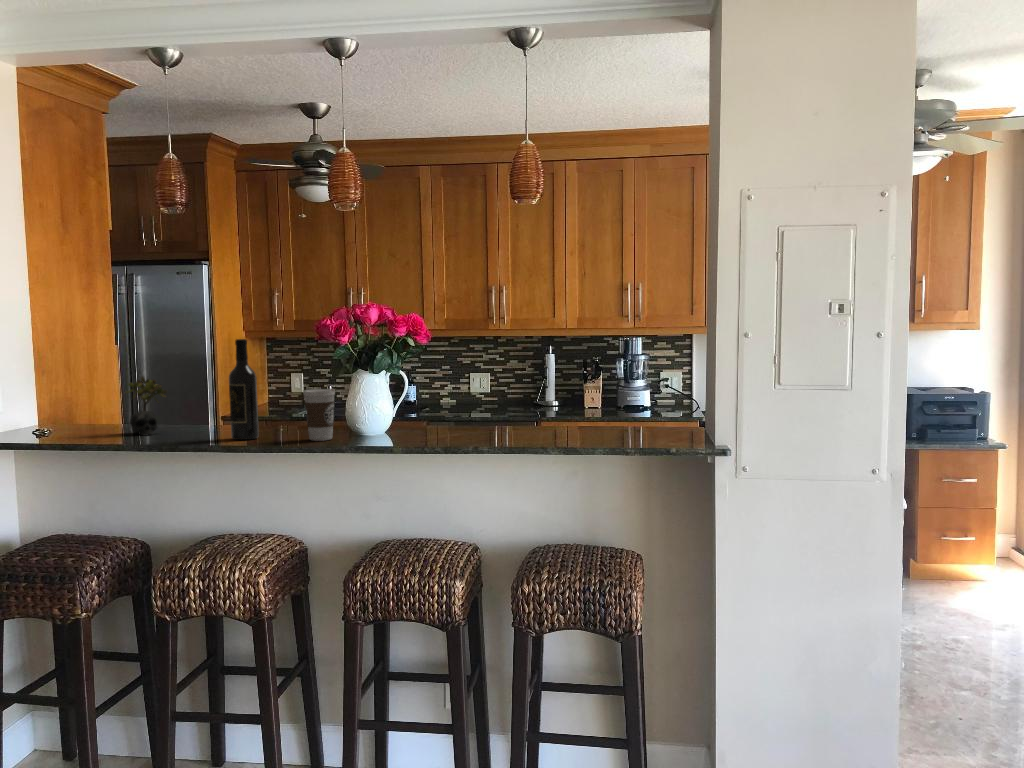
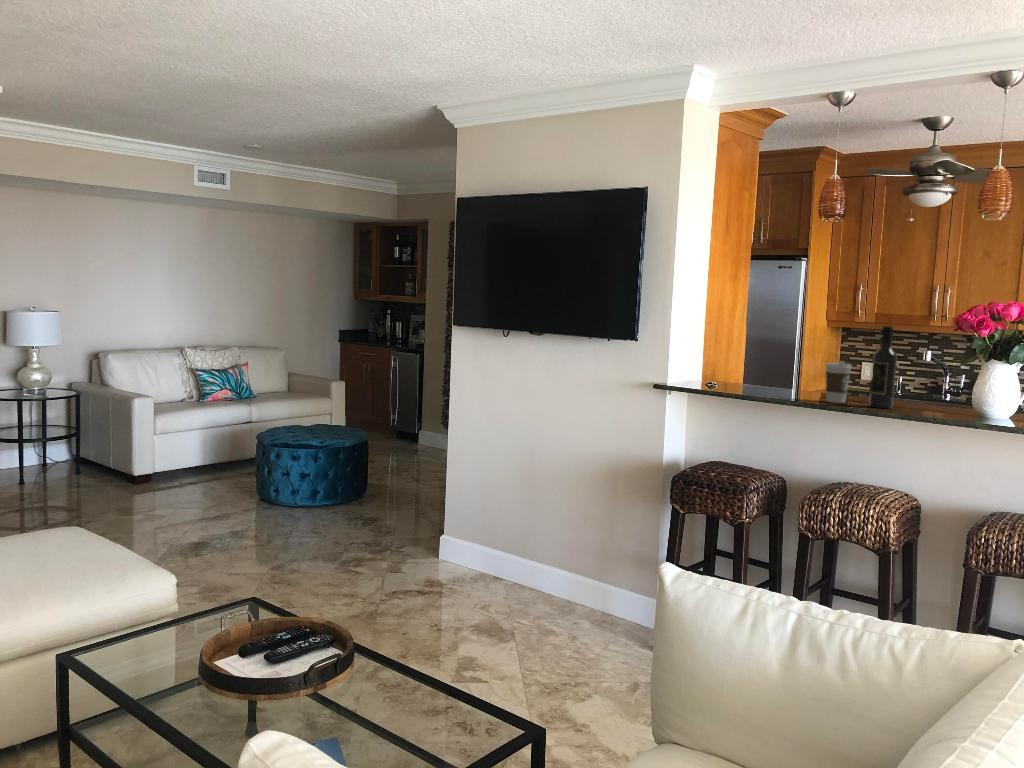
succulent plant: present [126,377,167,435] -> none [780,350,813,396]
coffee cup: present [304,389,335,441] -> present [826,363,852,403]

